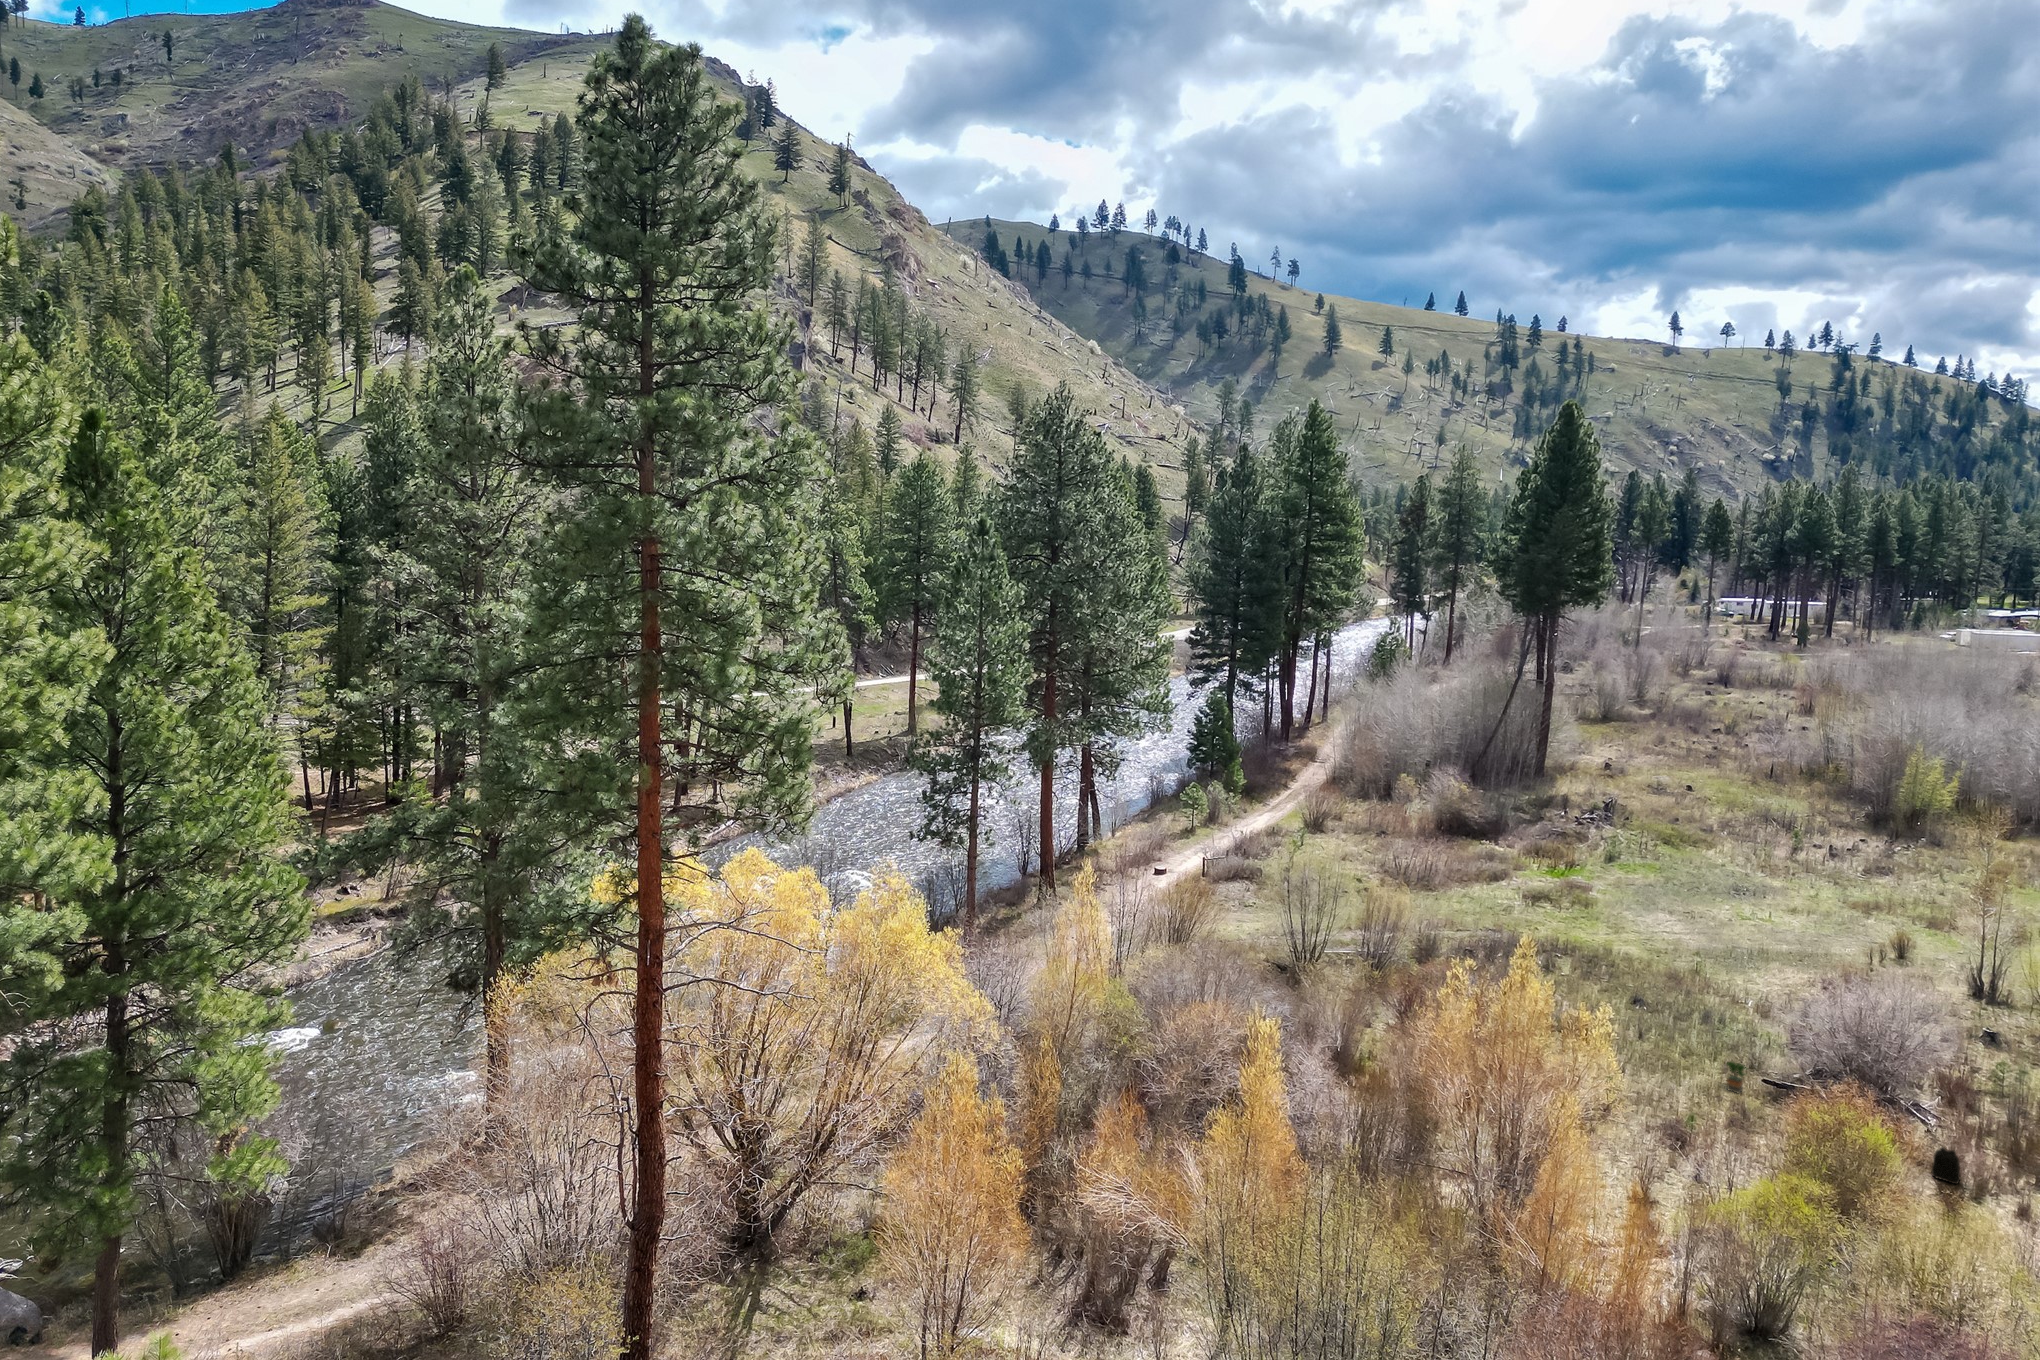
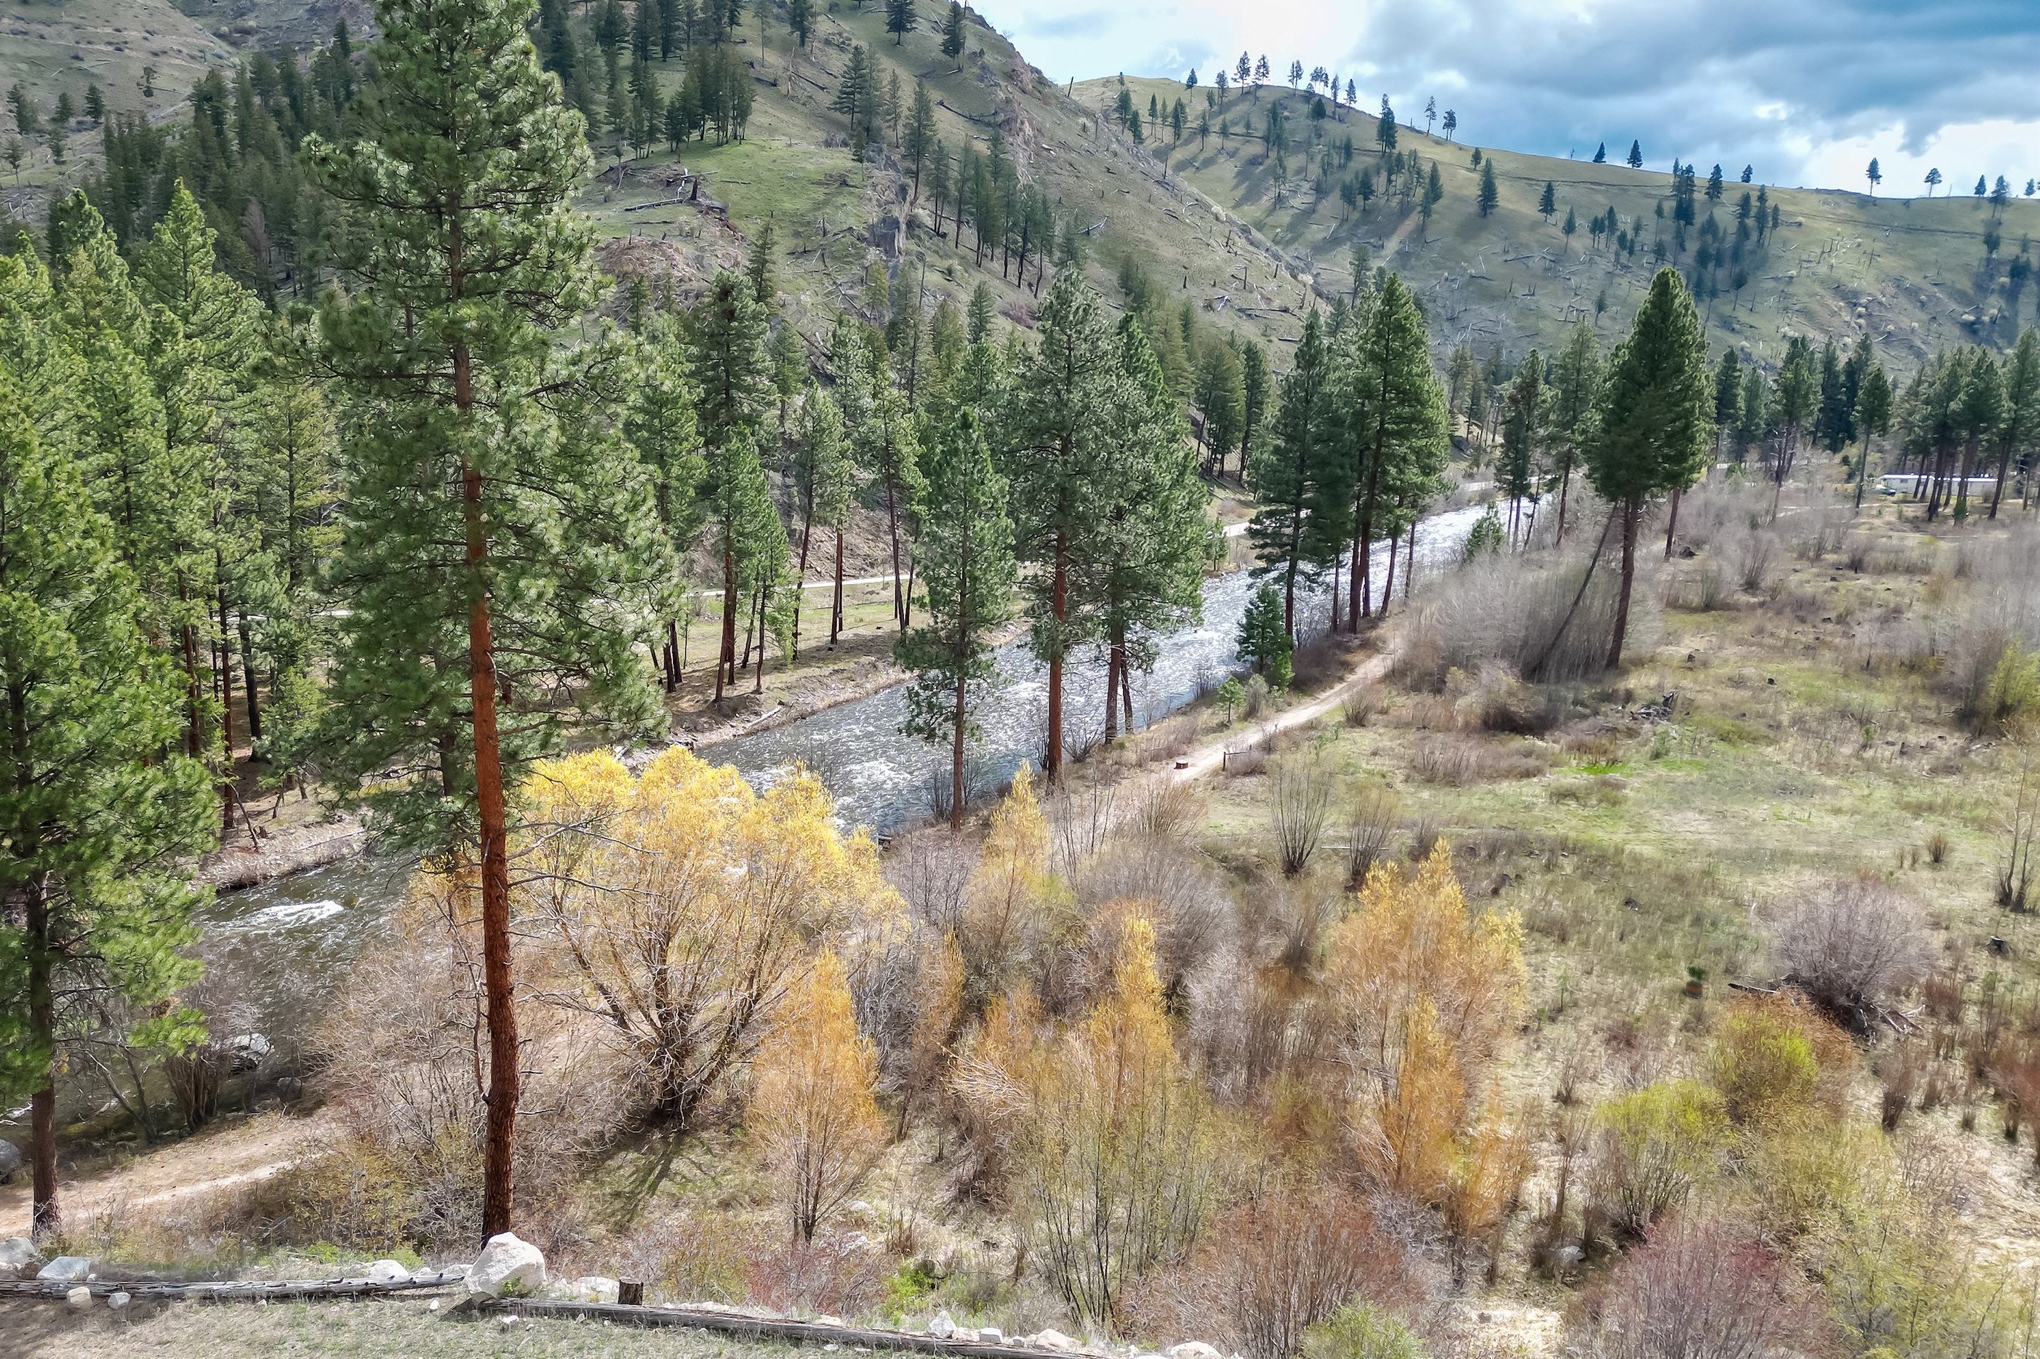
backpack: present [1931,1147,1960,1184] -> none [1873,1057,1903,1096]

